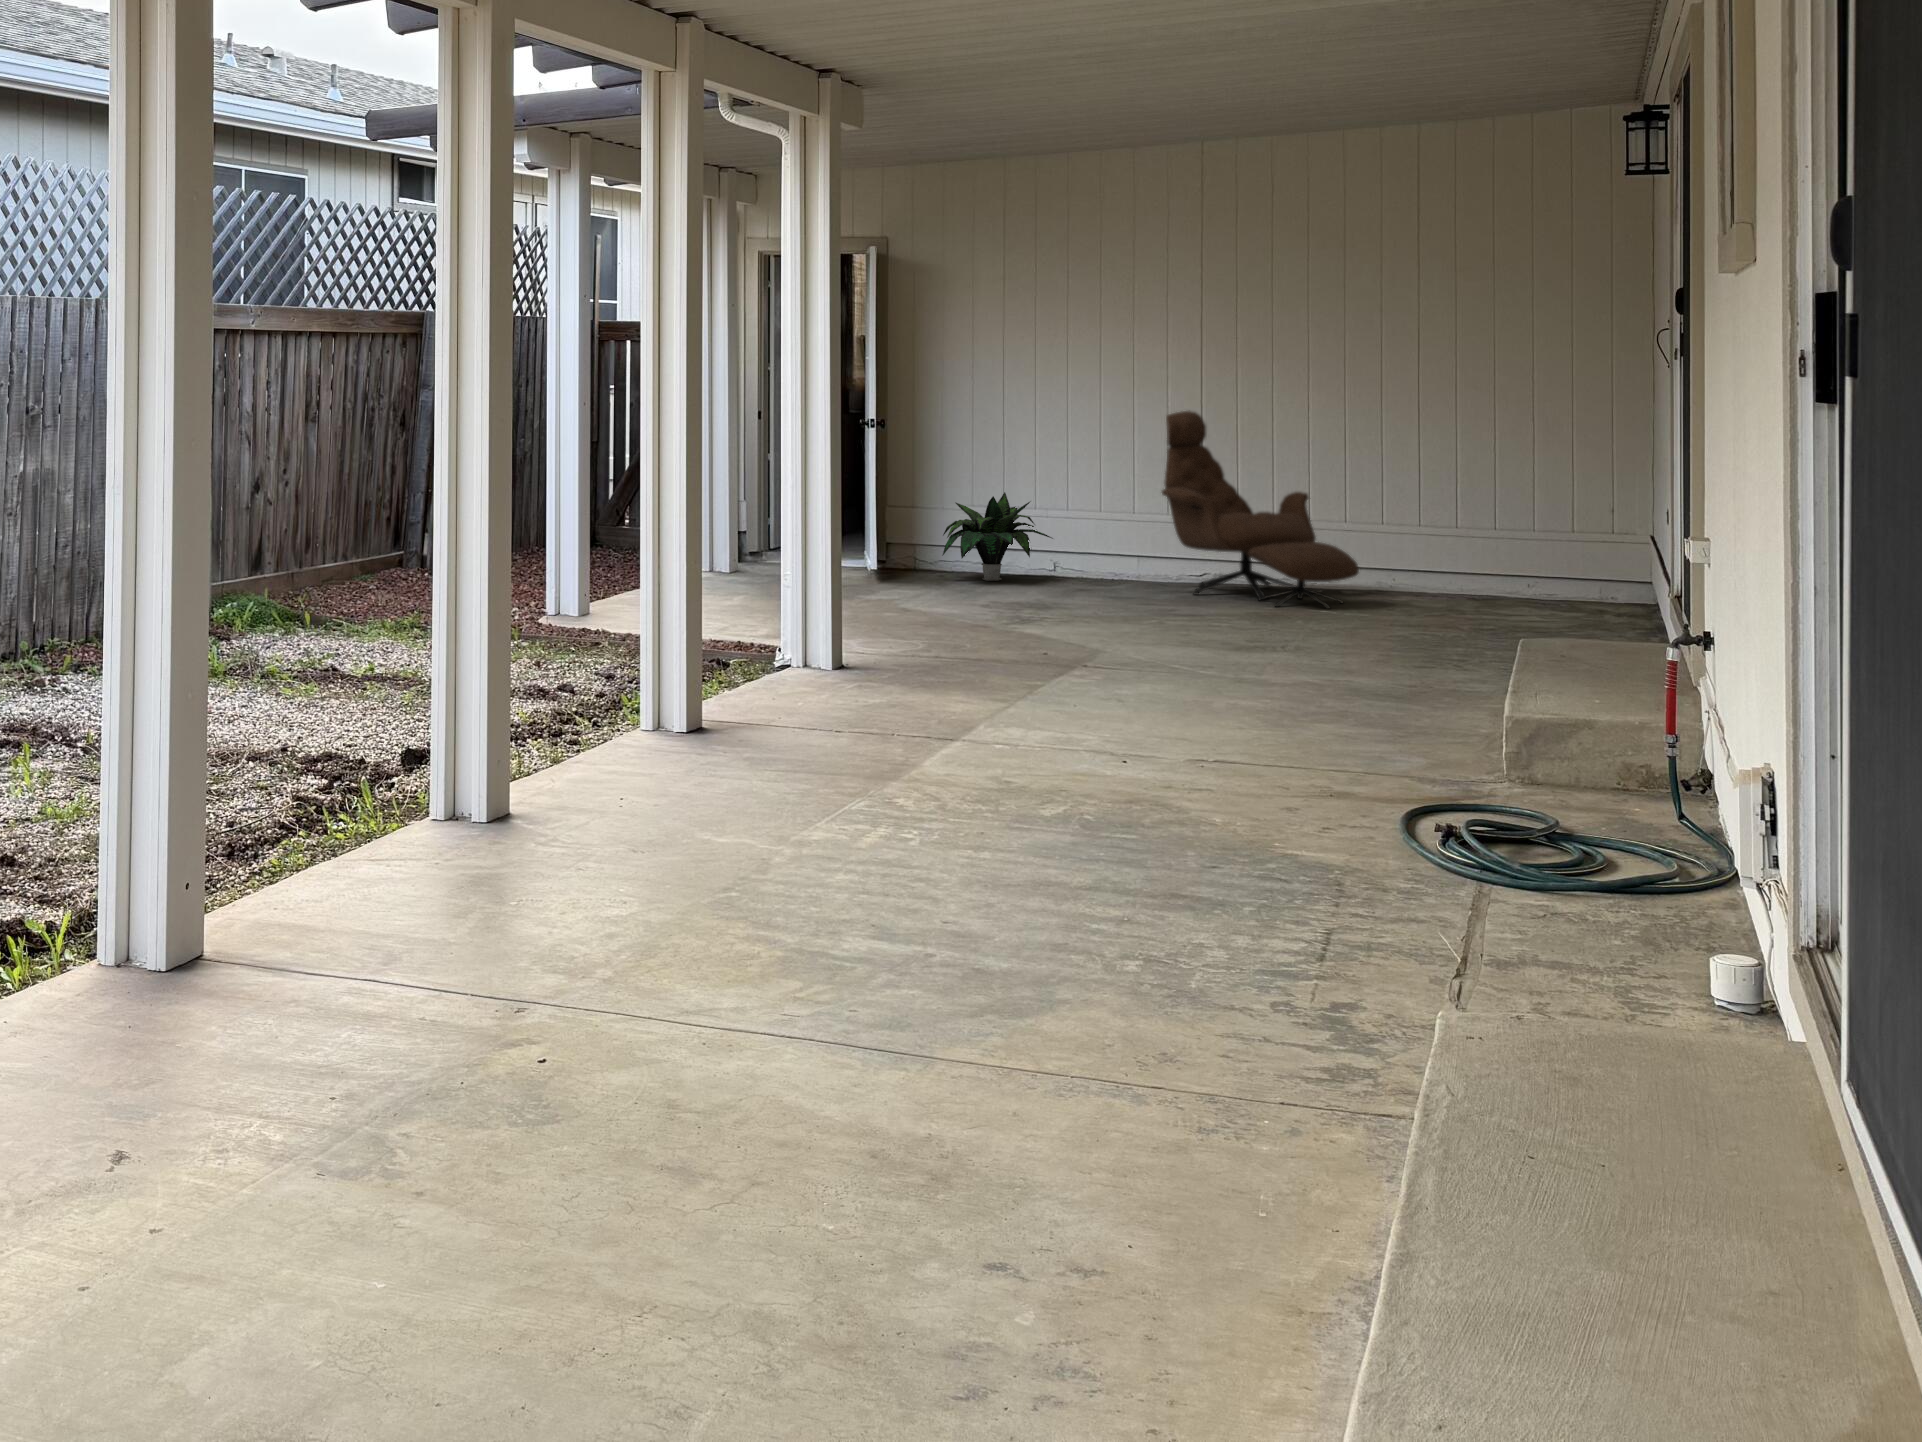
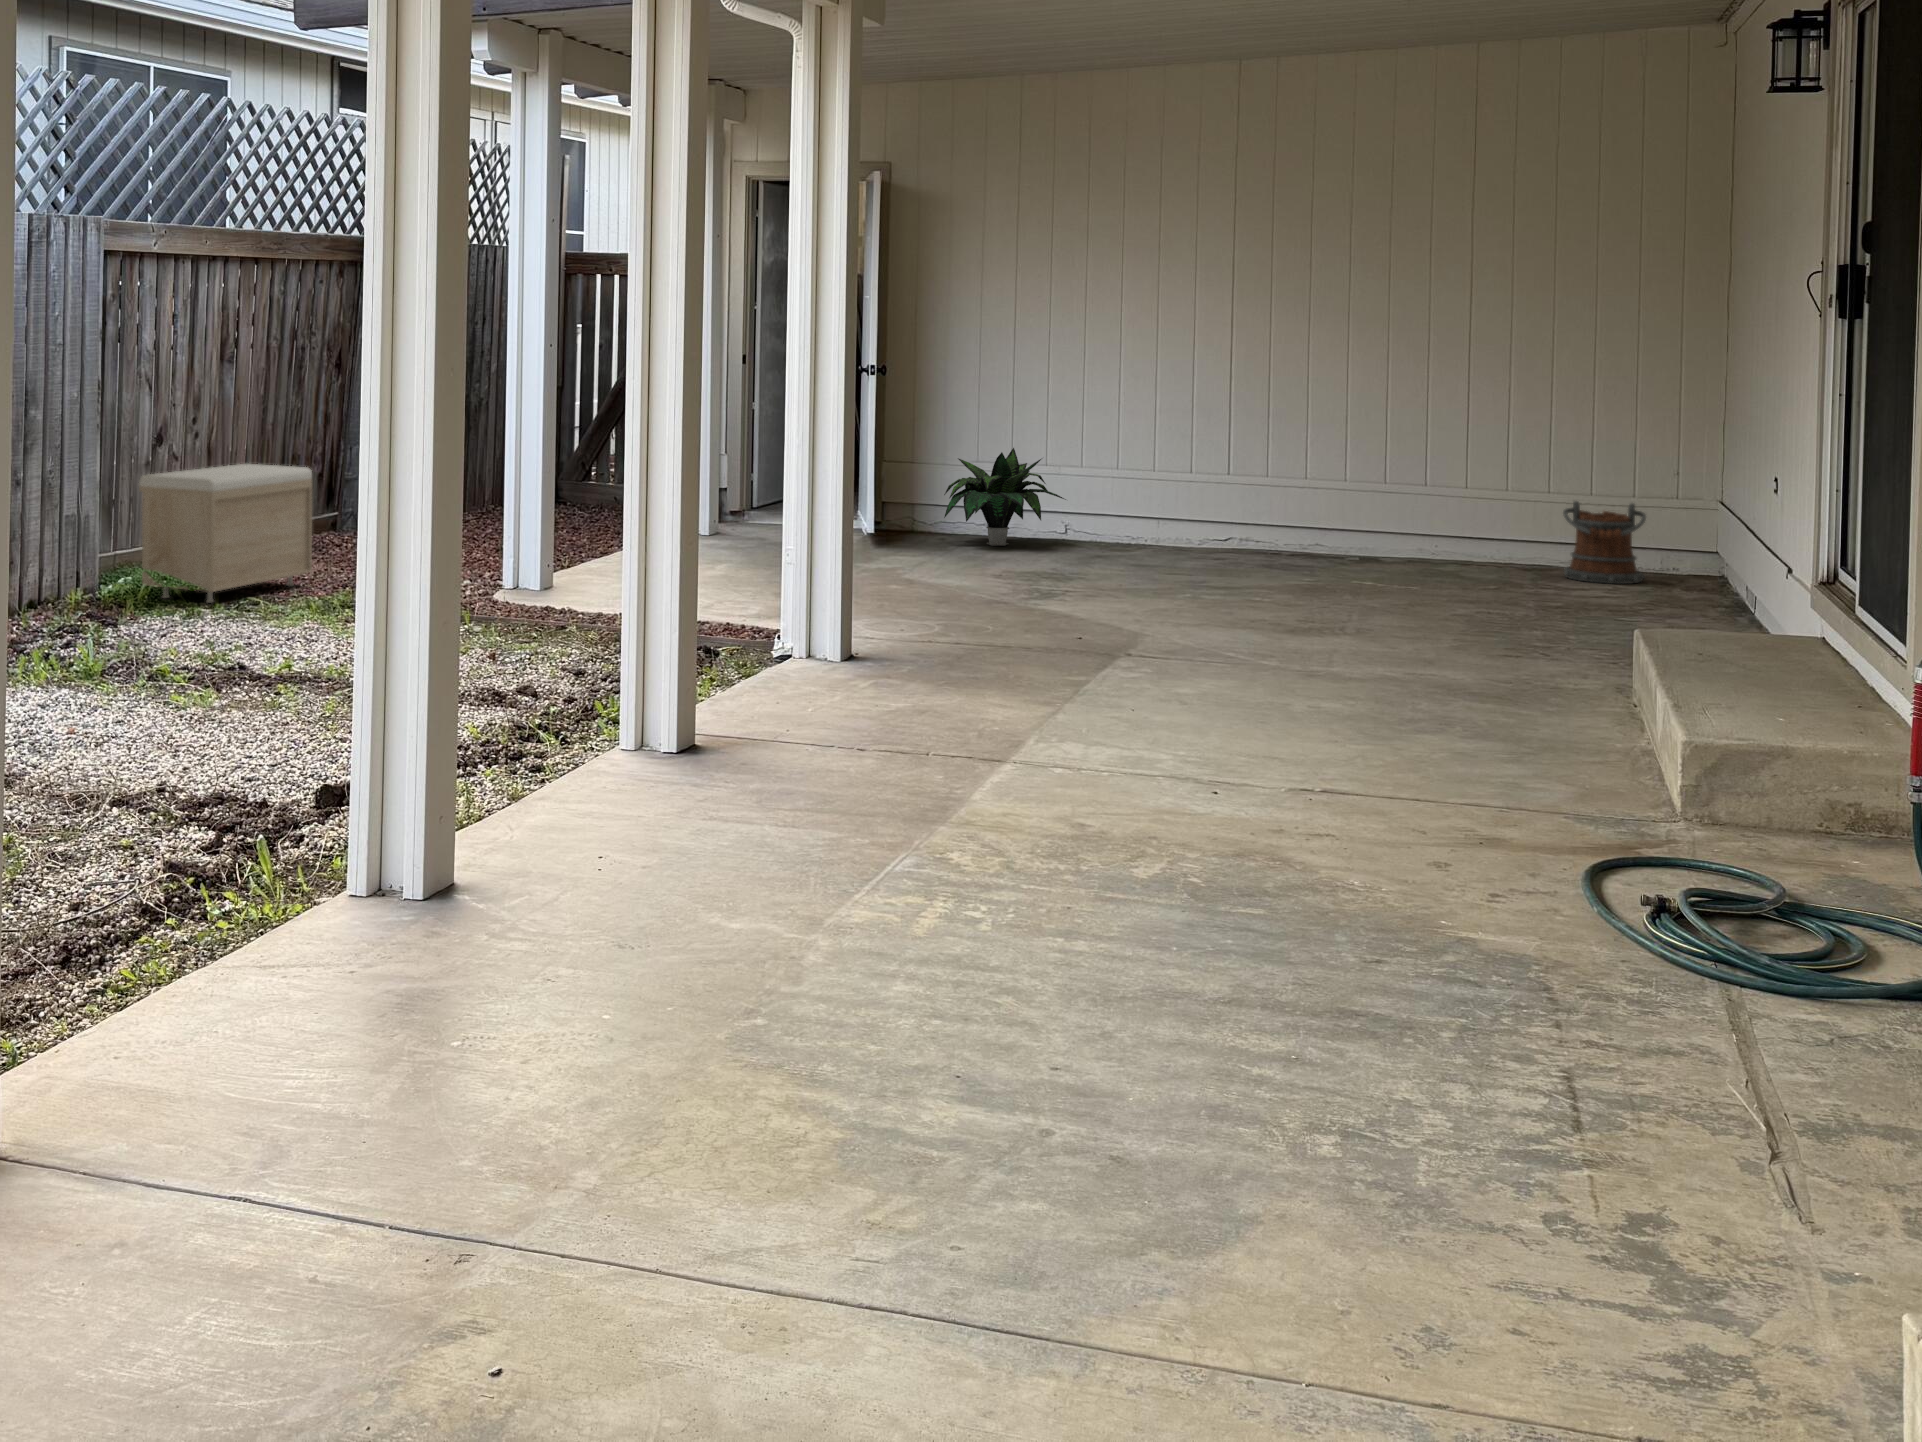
lounge chair: present [1162,411,1359,609] -> none [1188,359,1408,583]
storage bench: none [239,510,384,627] -> present [139,464,313,603]
bucket: none [1503,535,1581,609] -> present [1563,501,1646,584]

